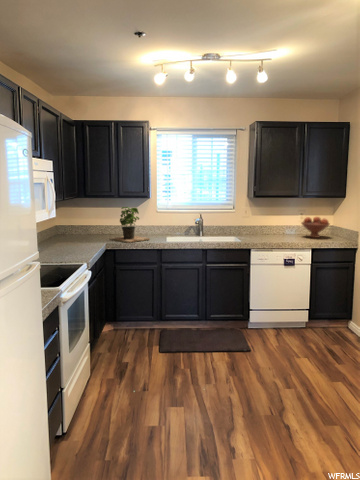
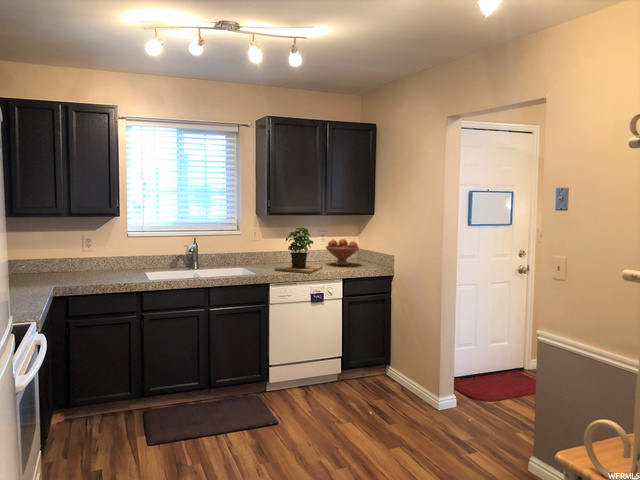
potted plant: present [109,207,149,243] -> present [274,227,322,273]

